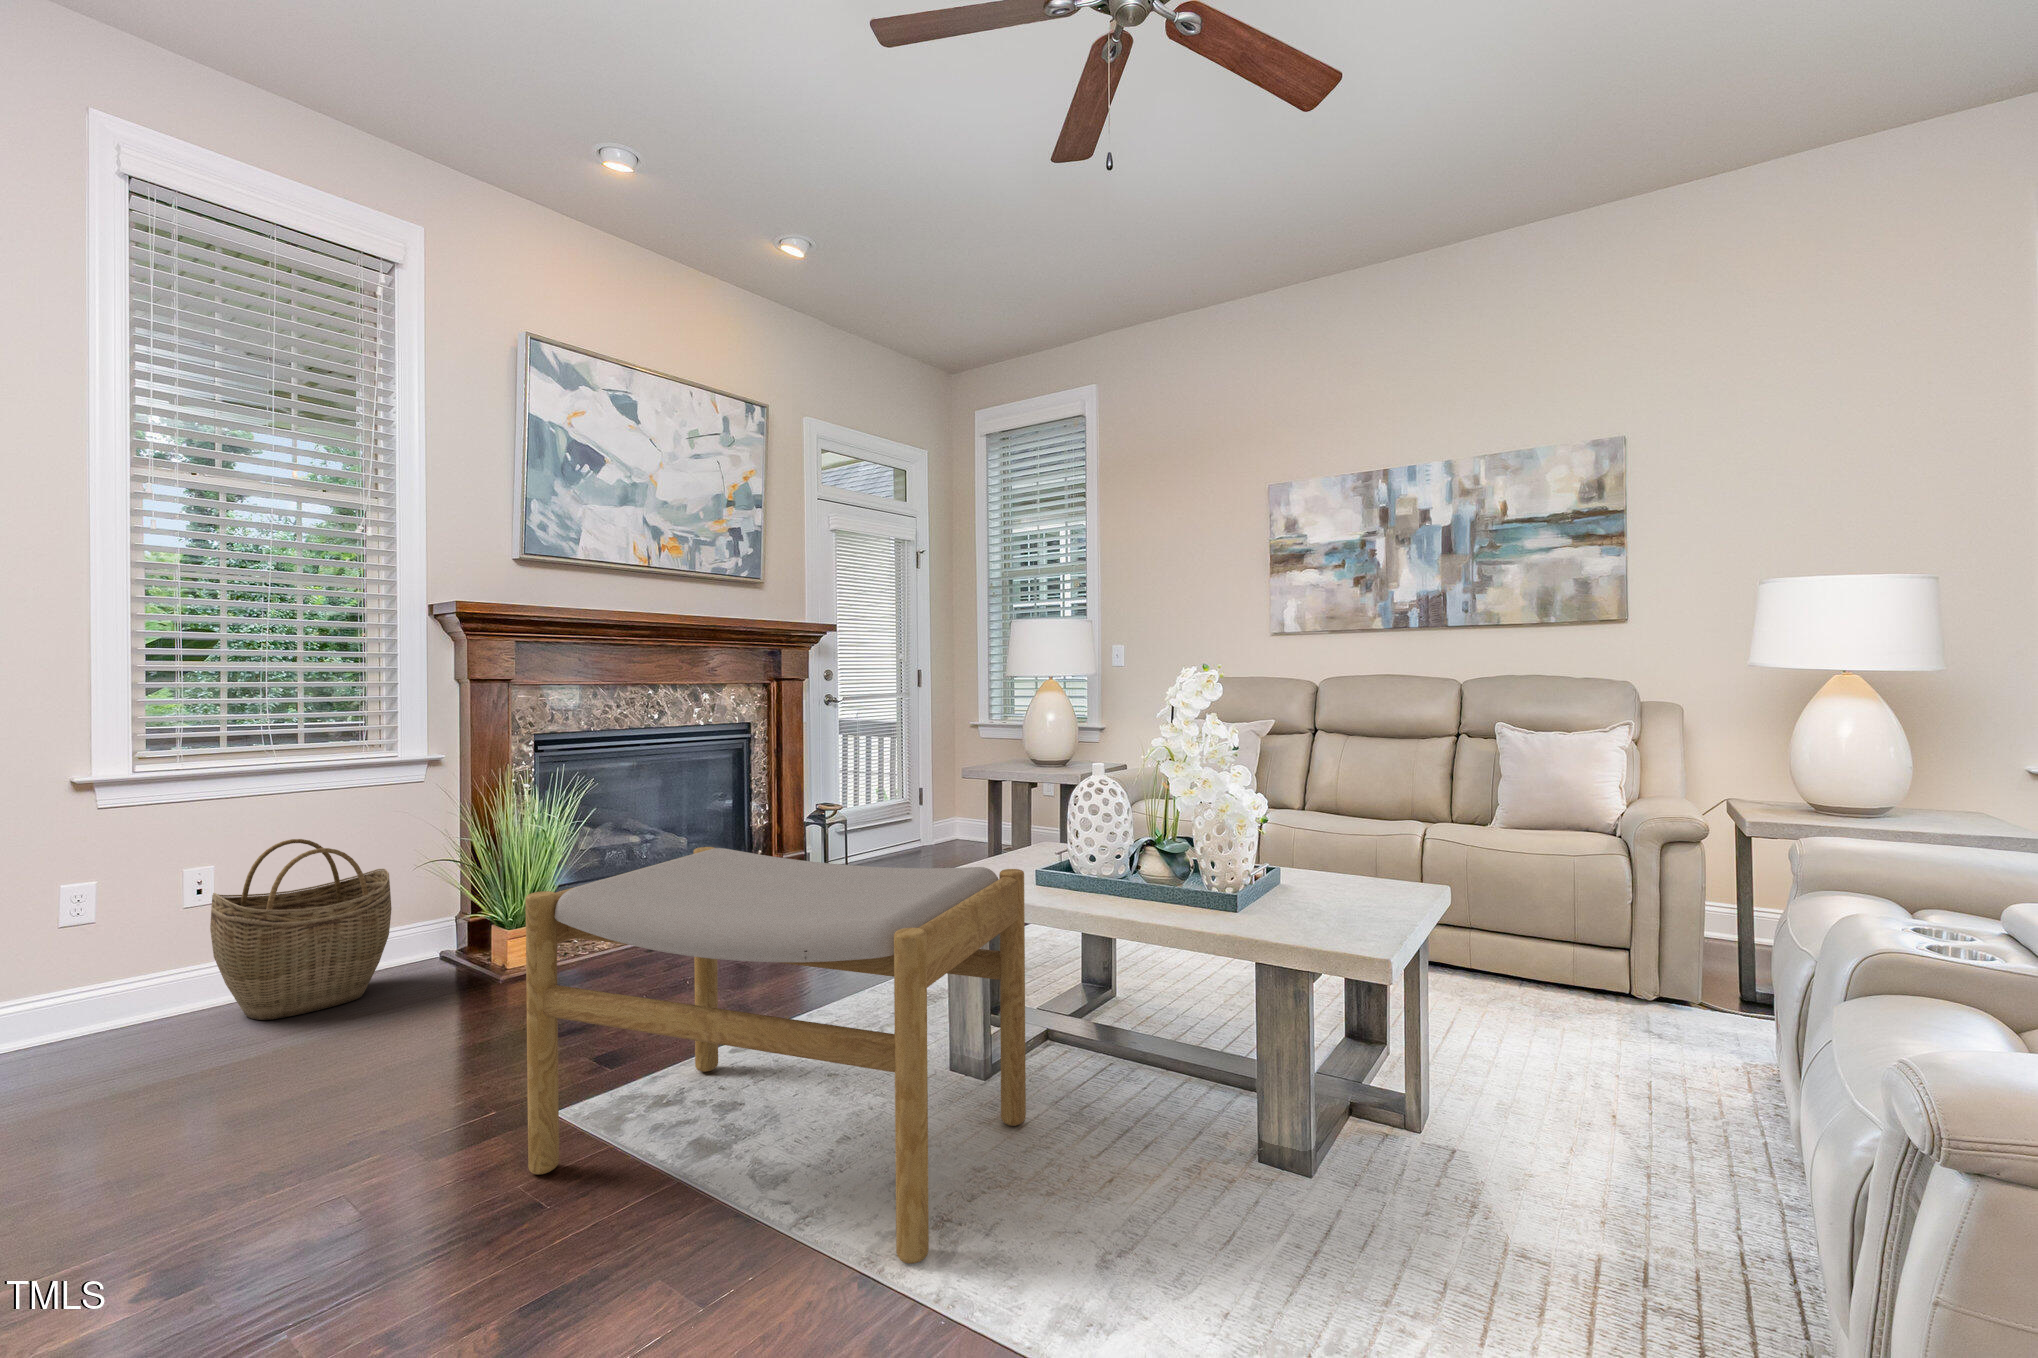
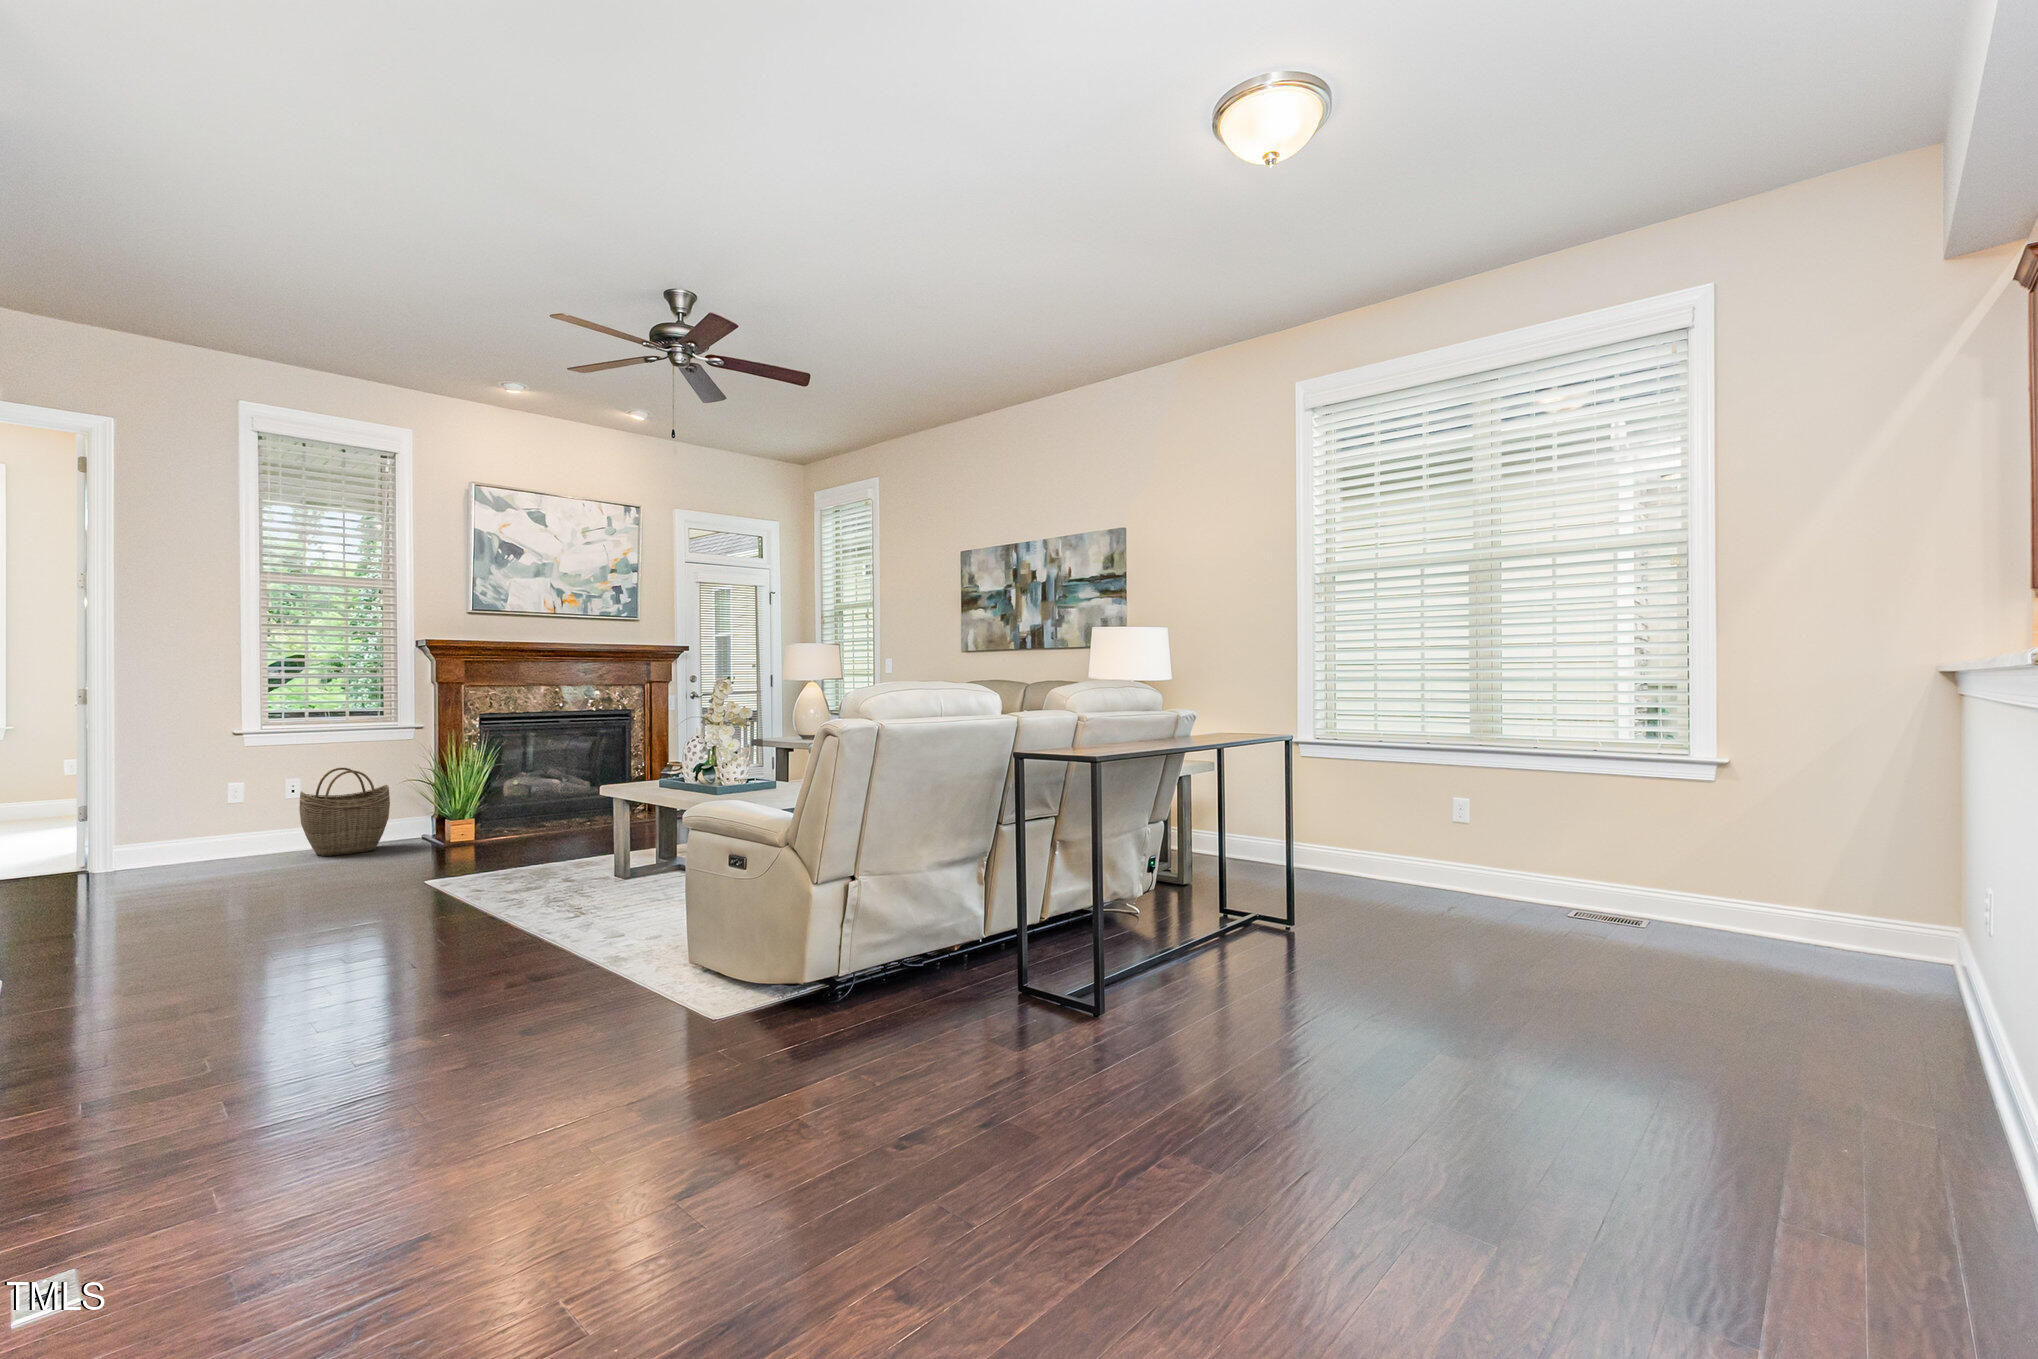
footstool: present [526,847,1026,1264] -> none [409,765,632,911]

